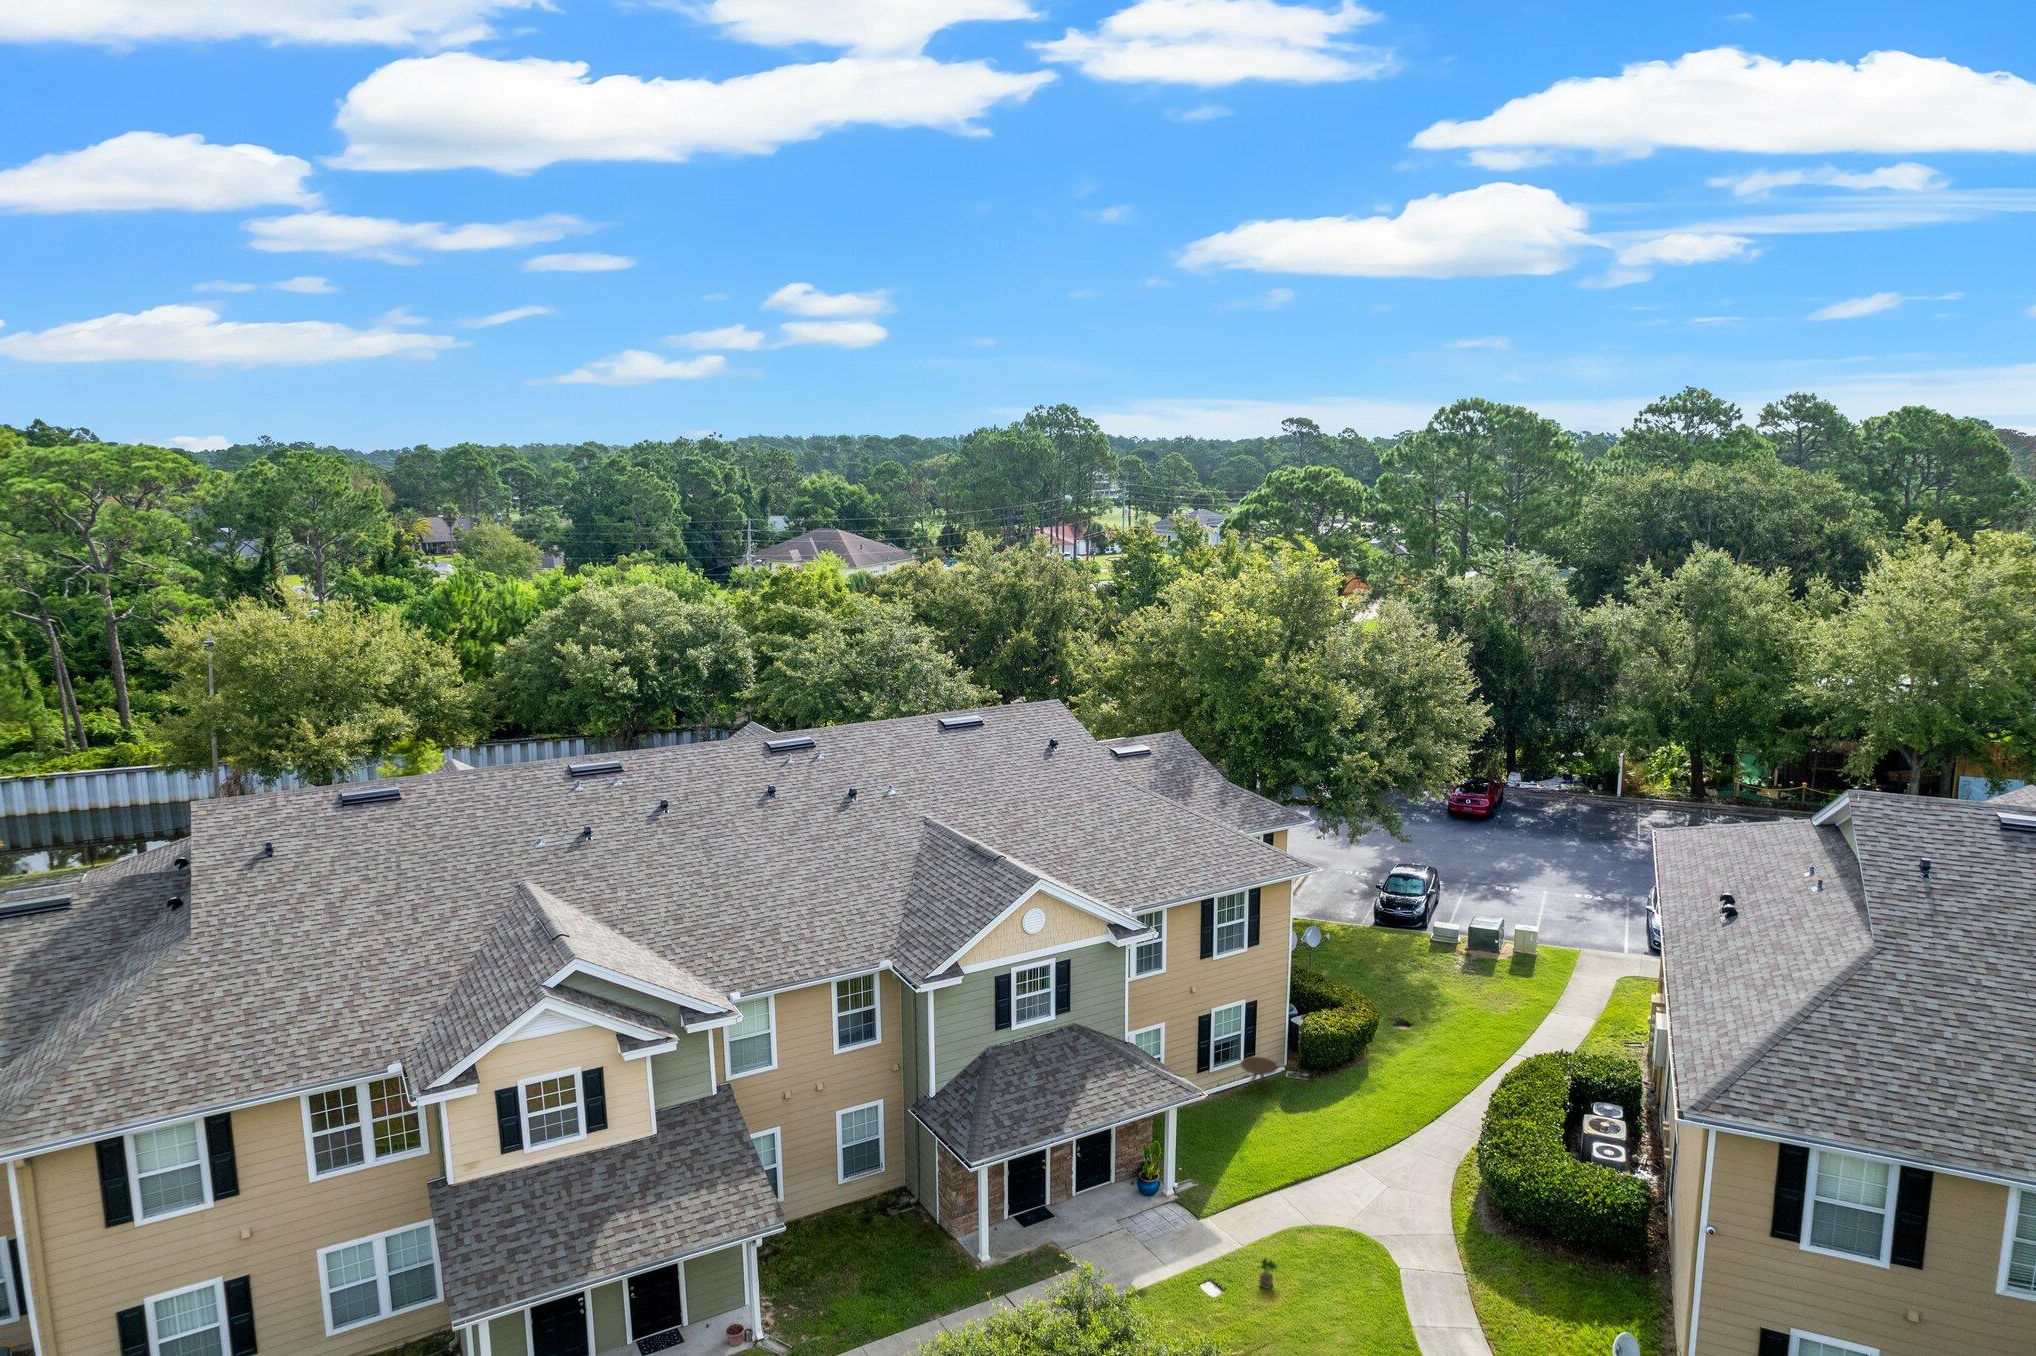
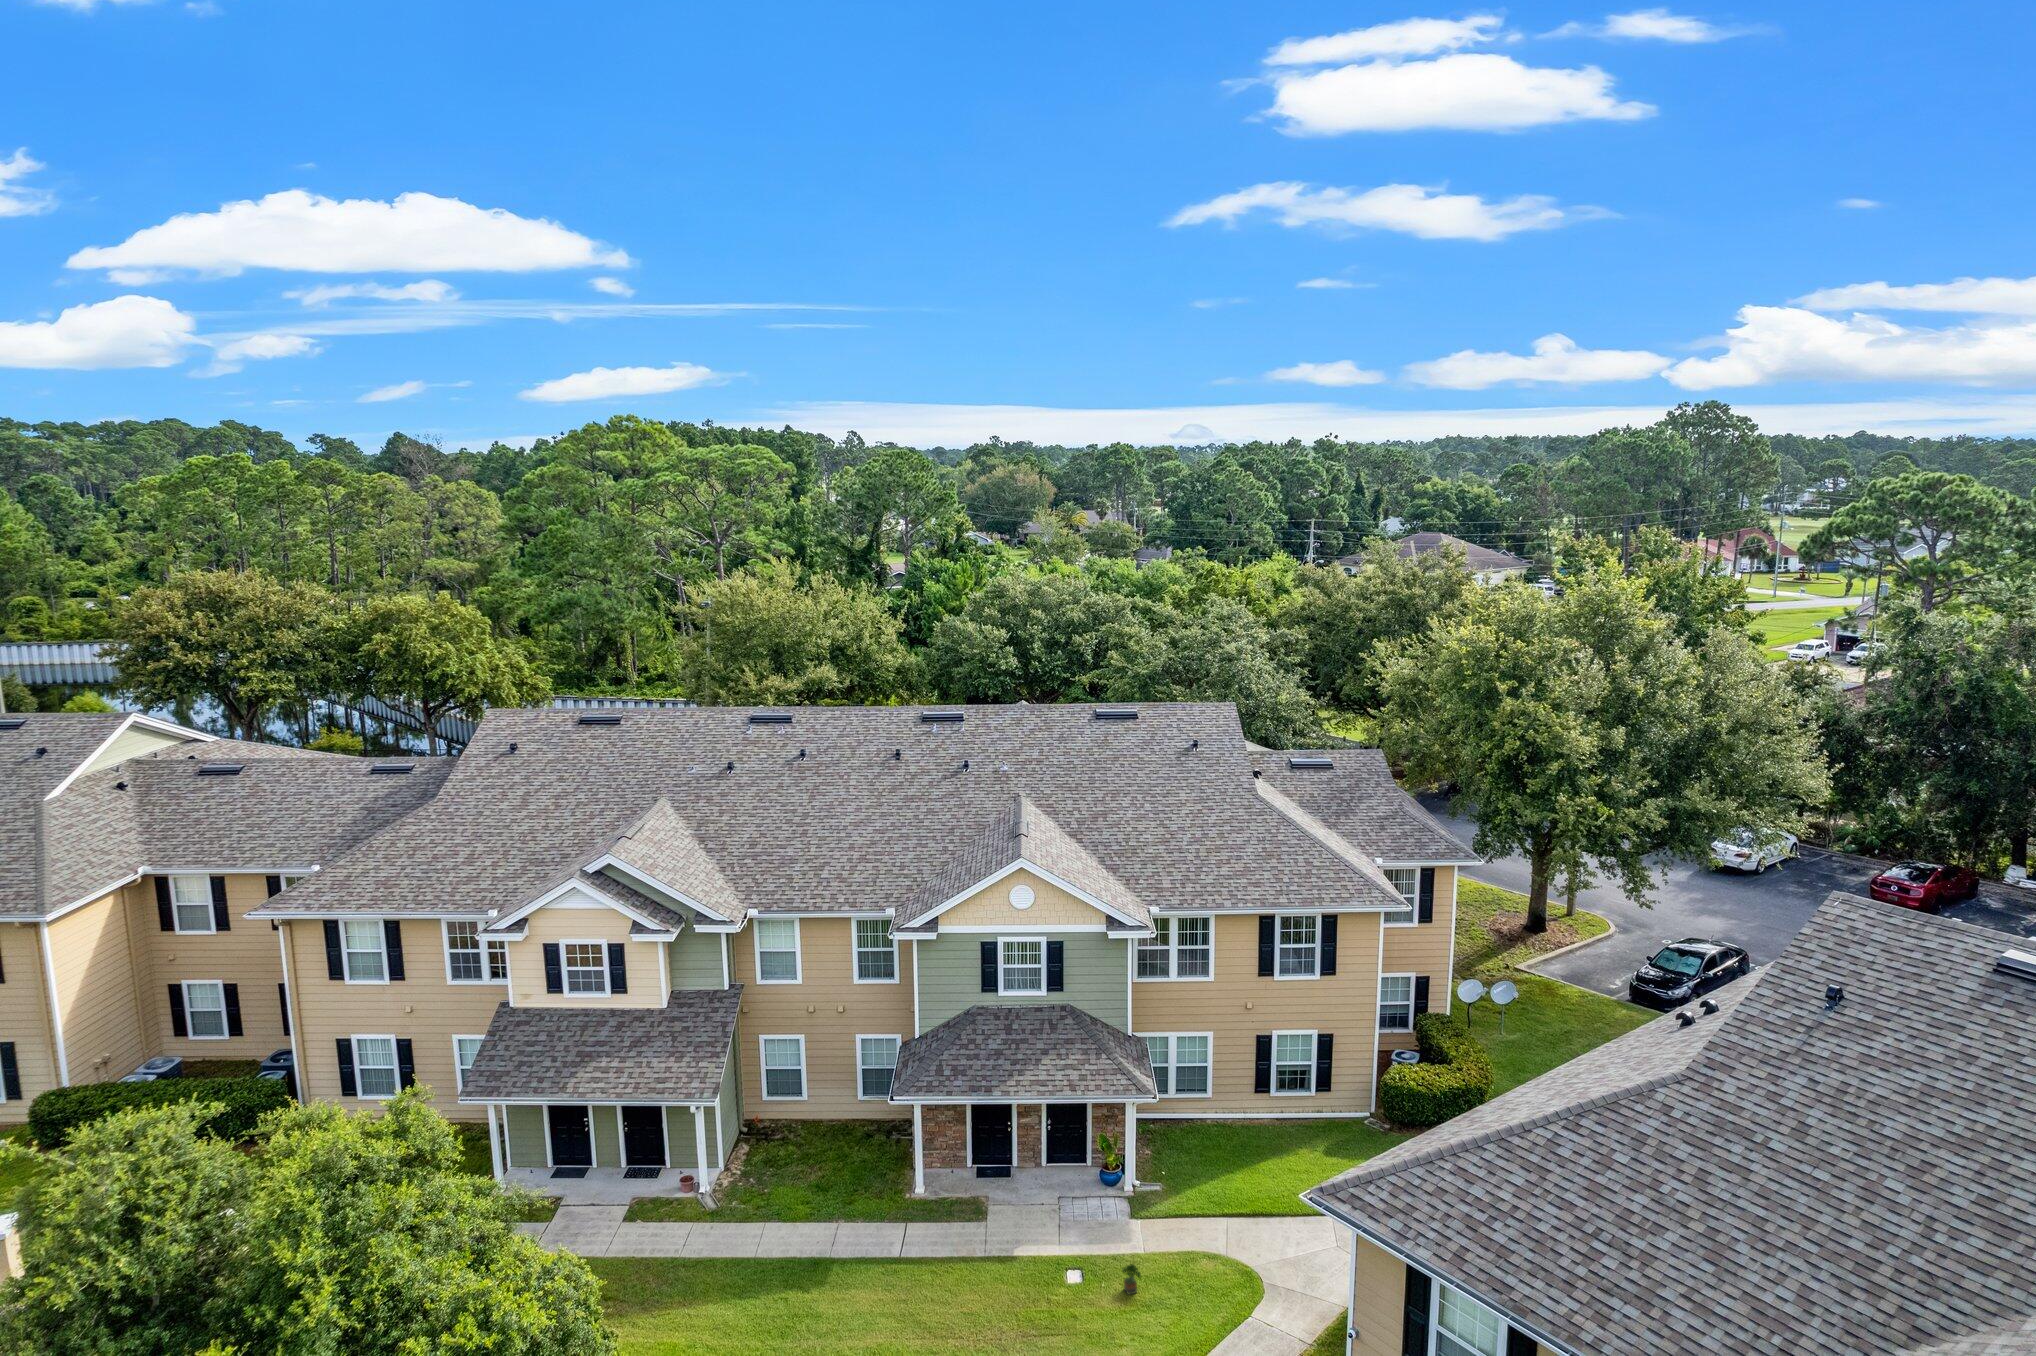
round table: present [1241,1057,1278,1083] -> none [1303,1092,1343,1133]

